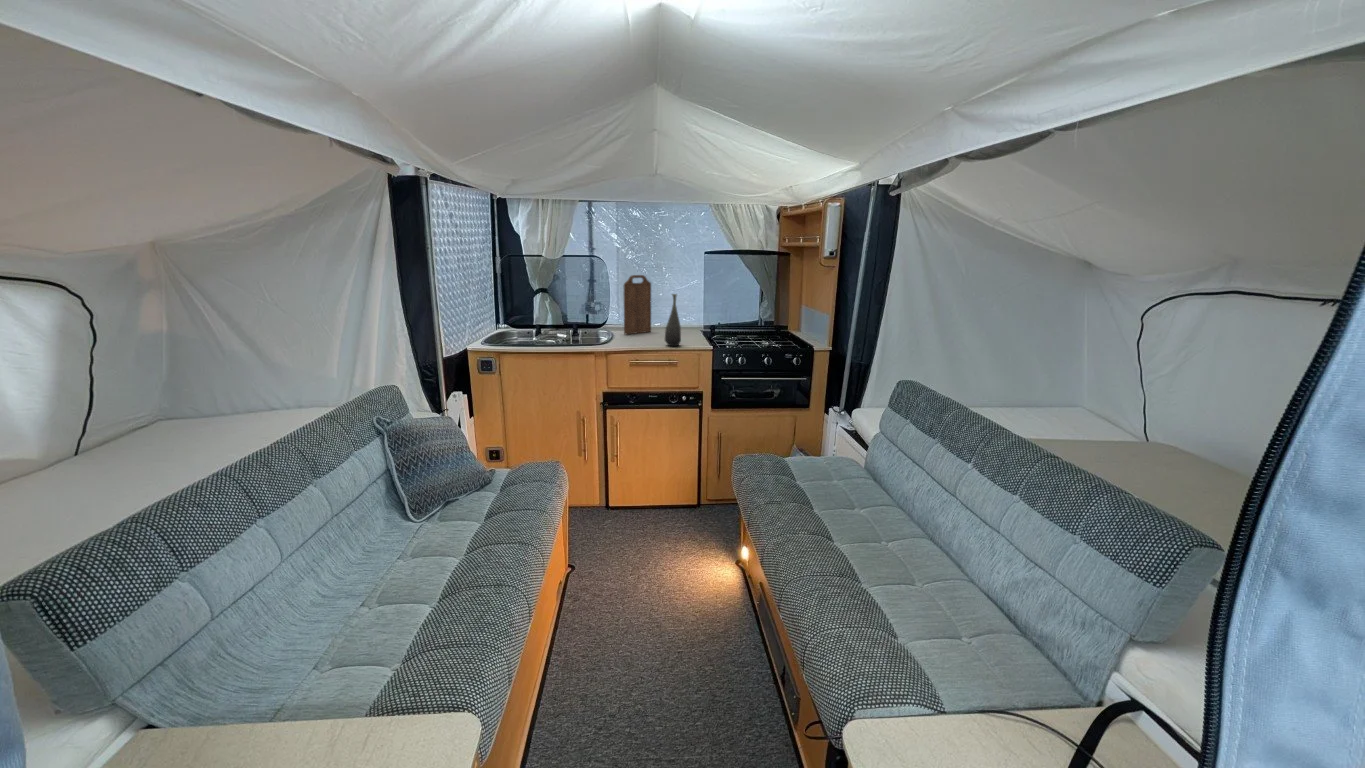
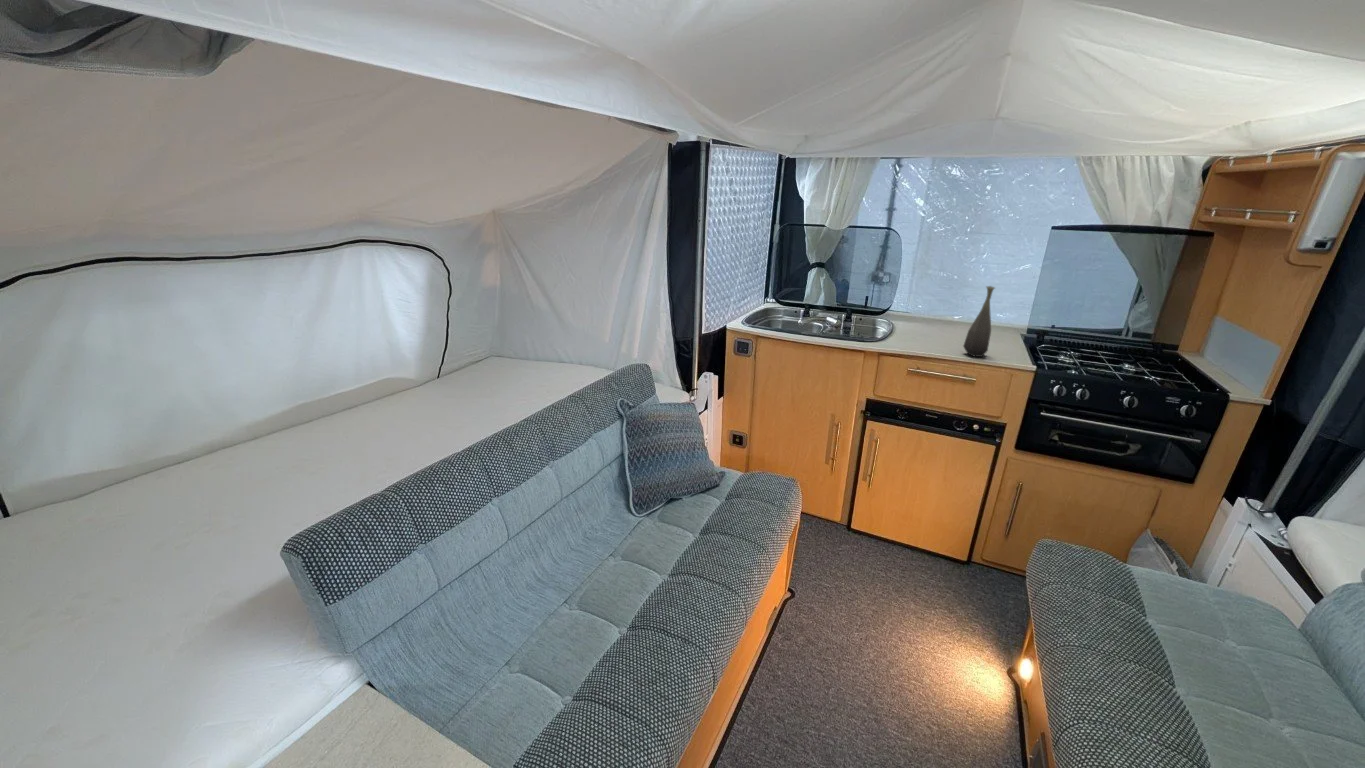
cutting board: present [624,275,651,335] -> none [911,254,961,328]

